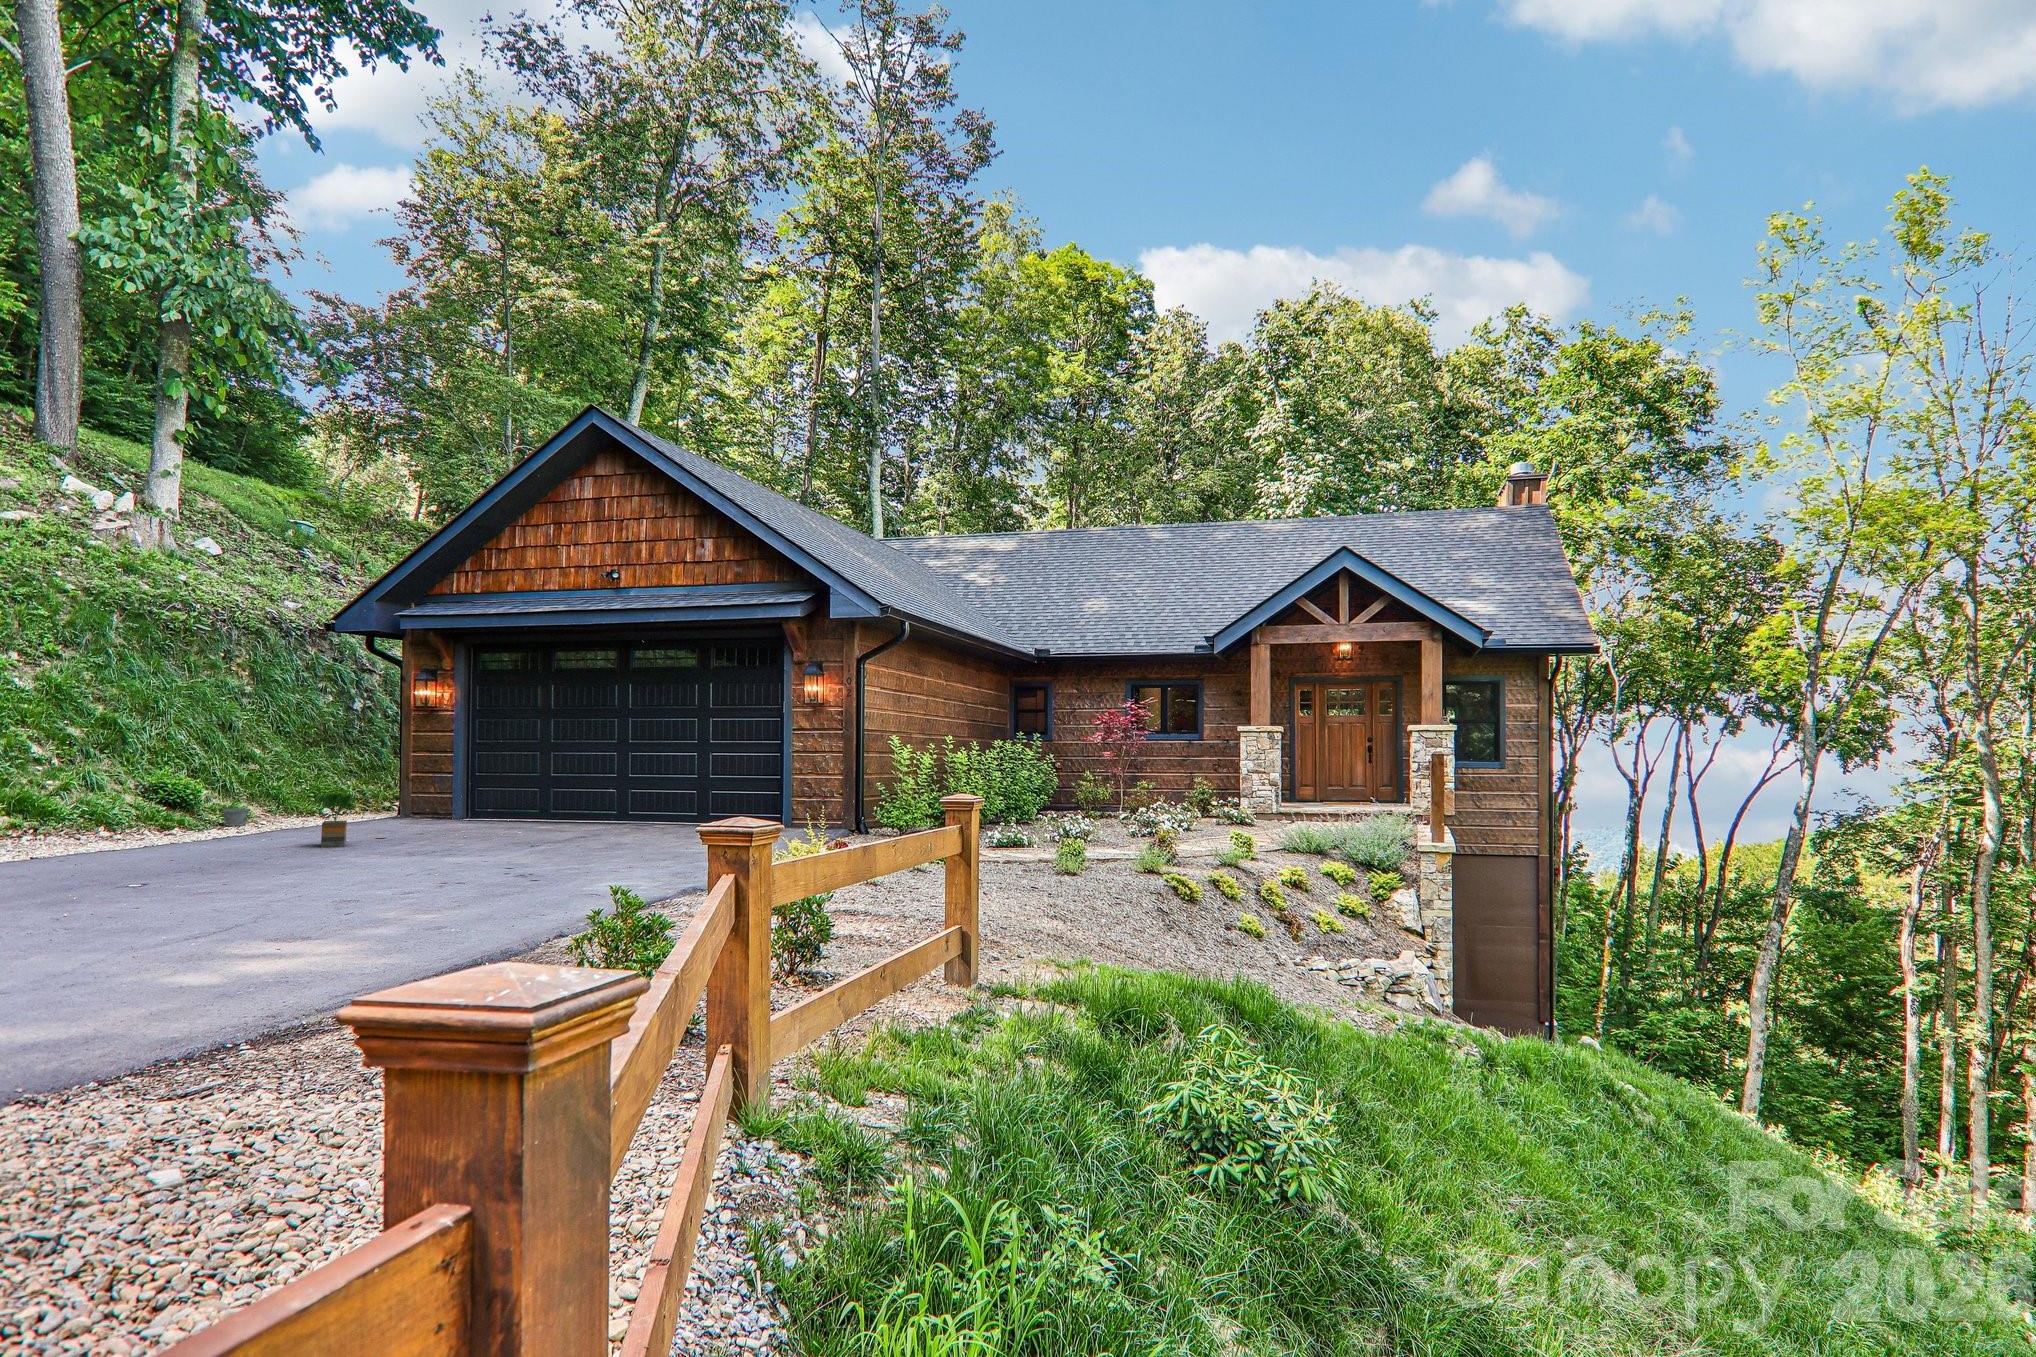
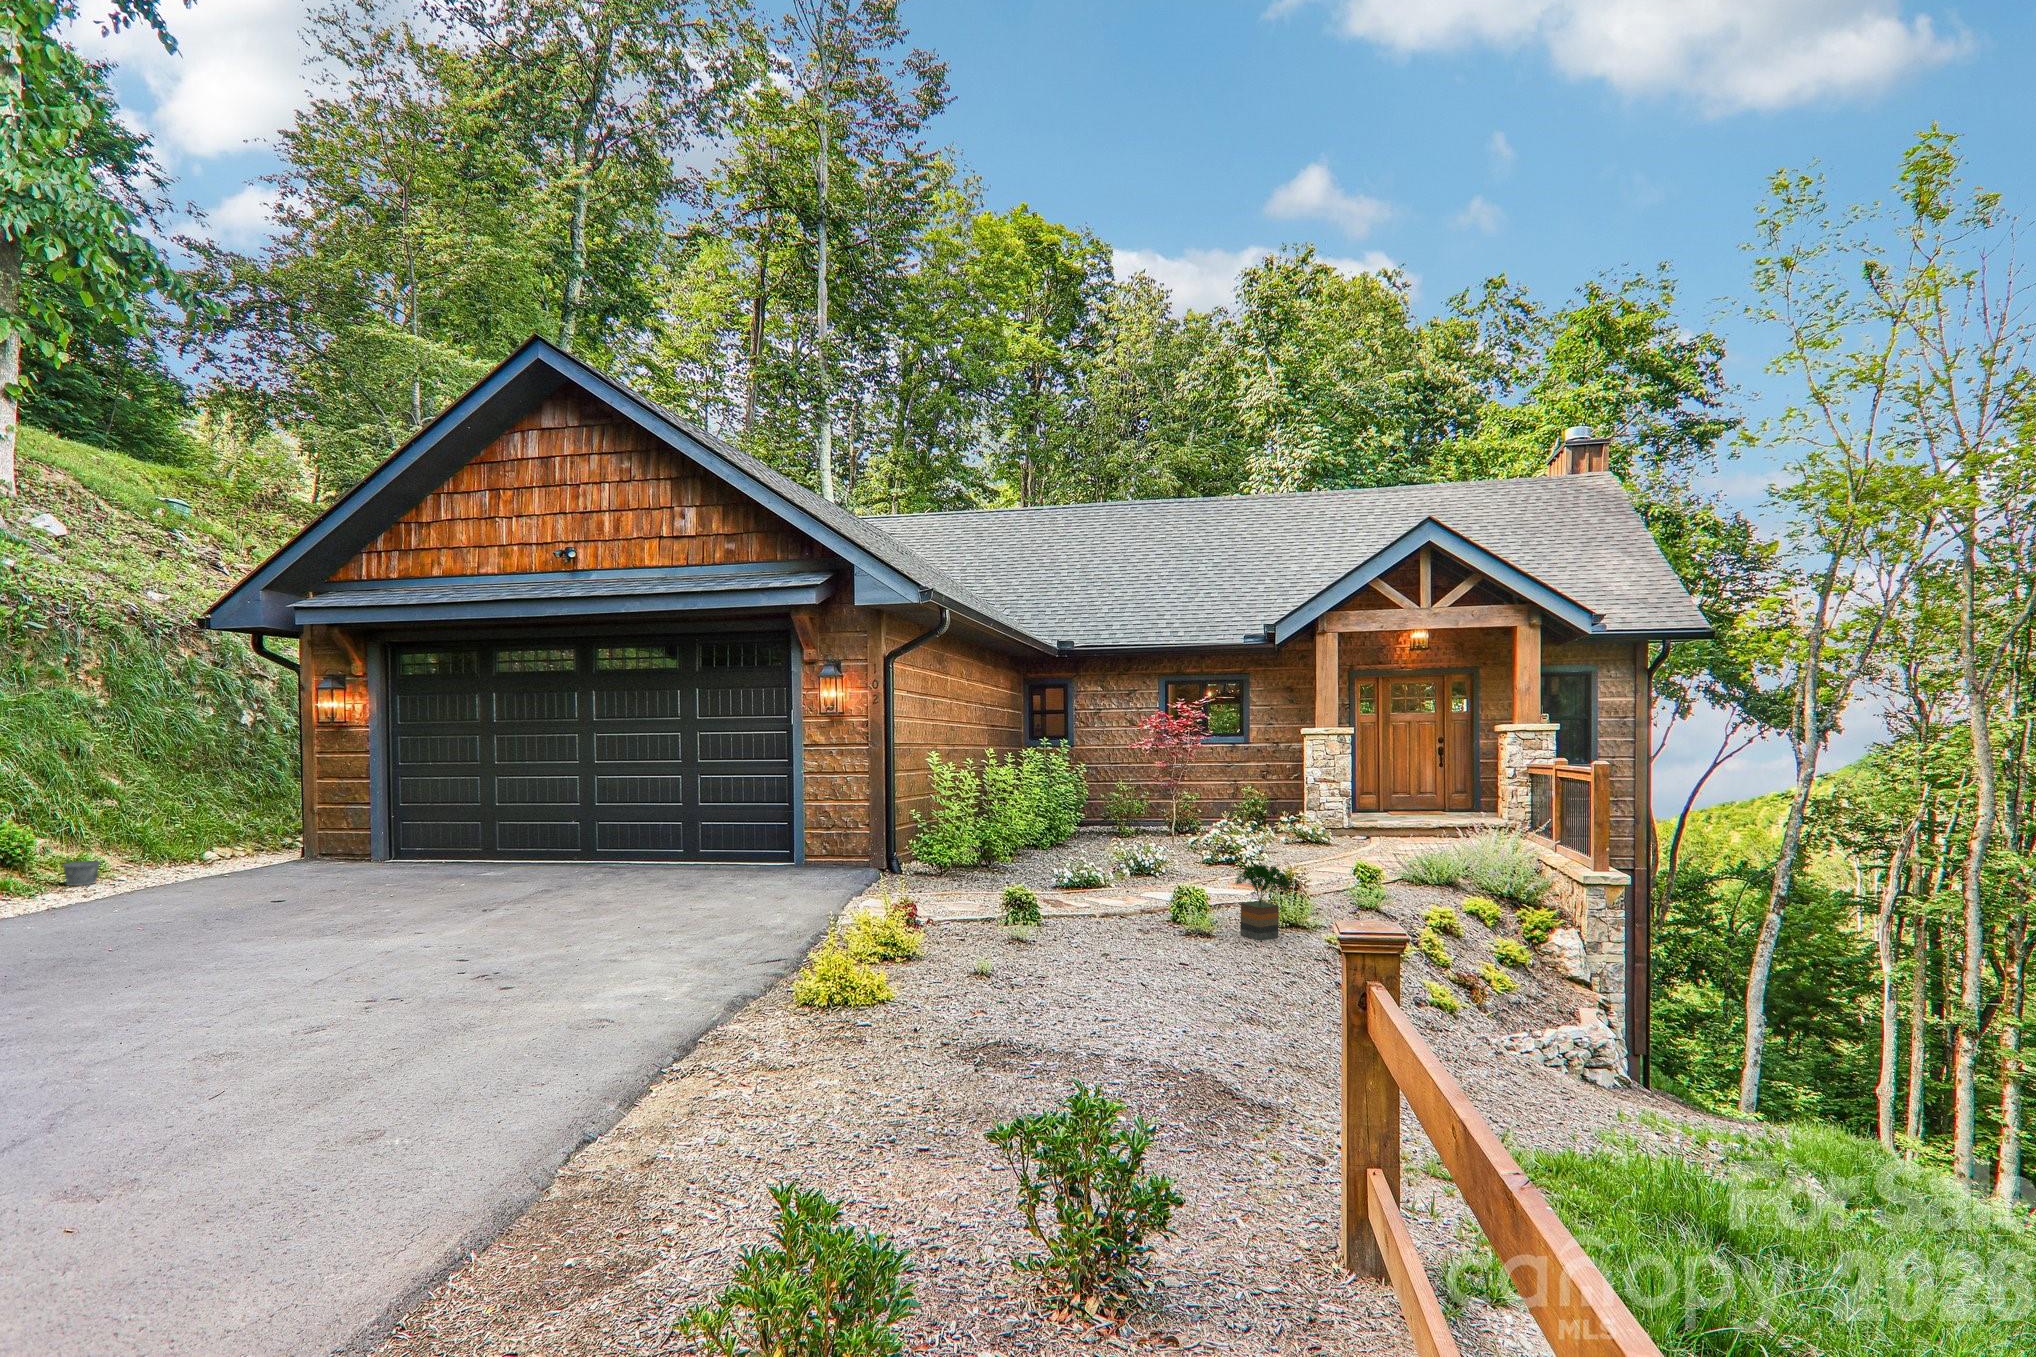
potted tree: present [317,793,356,847] -> present [1236,865,1291,940]

